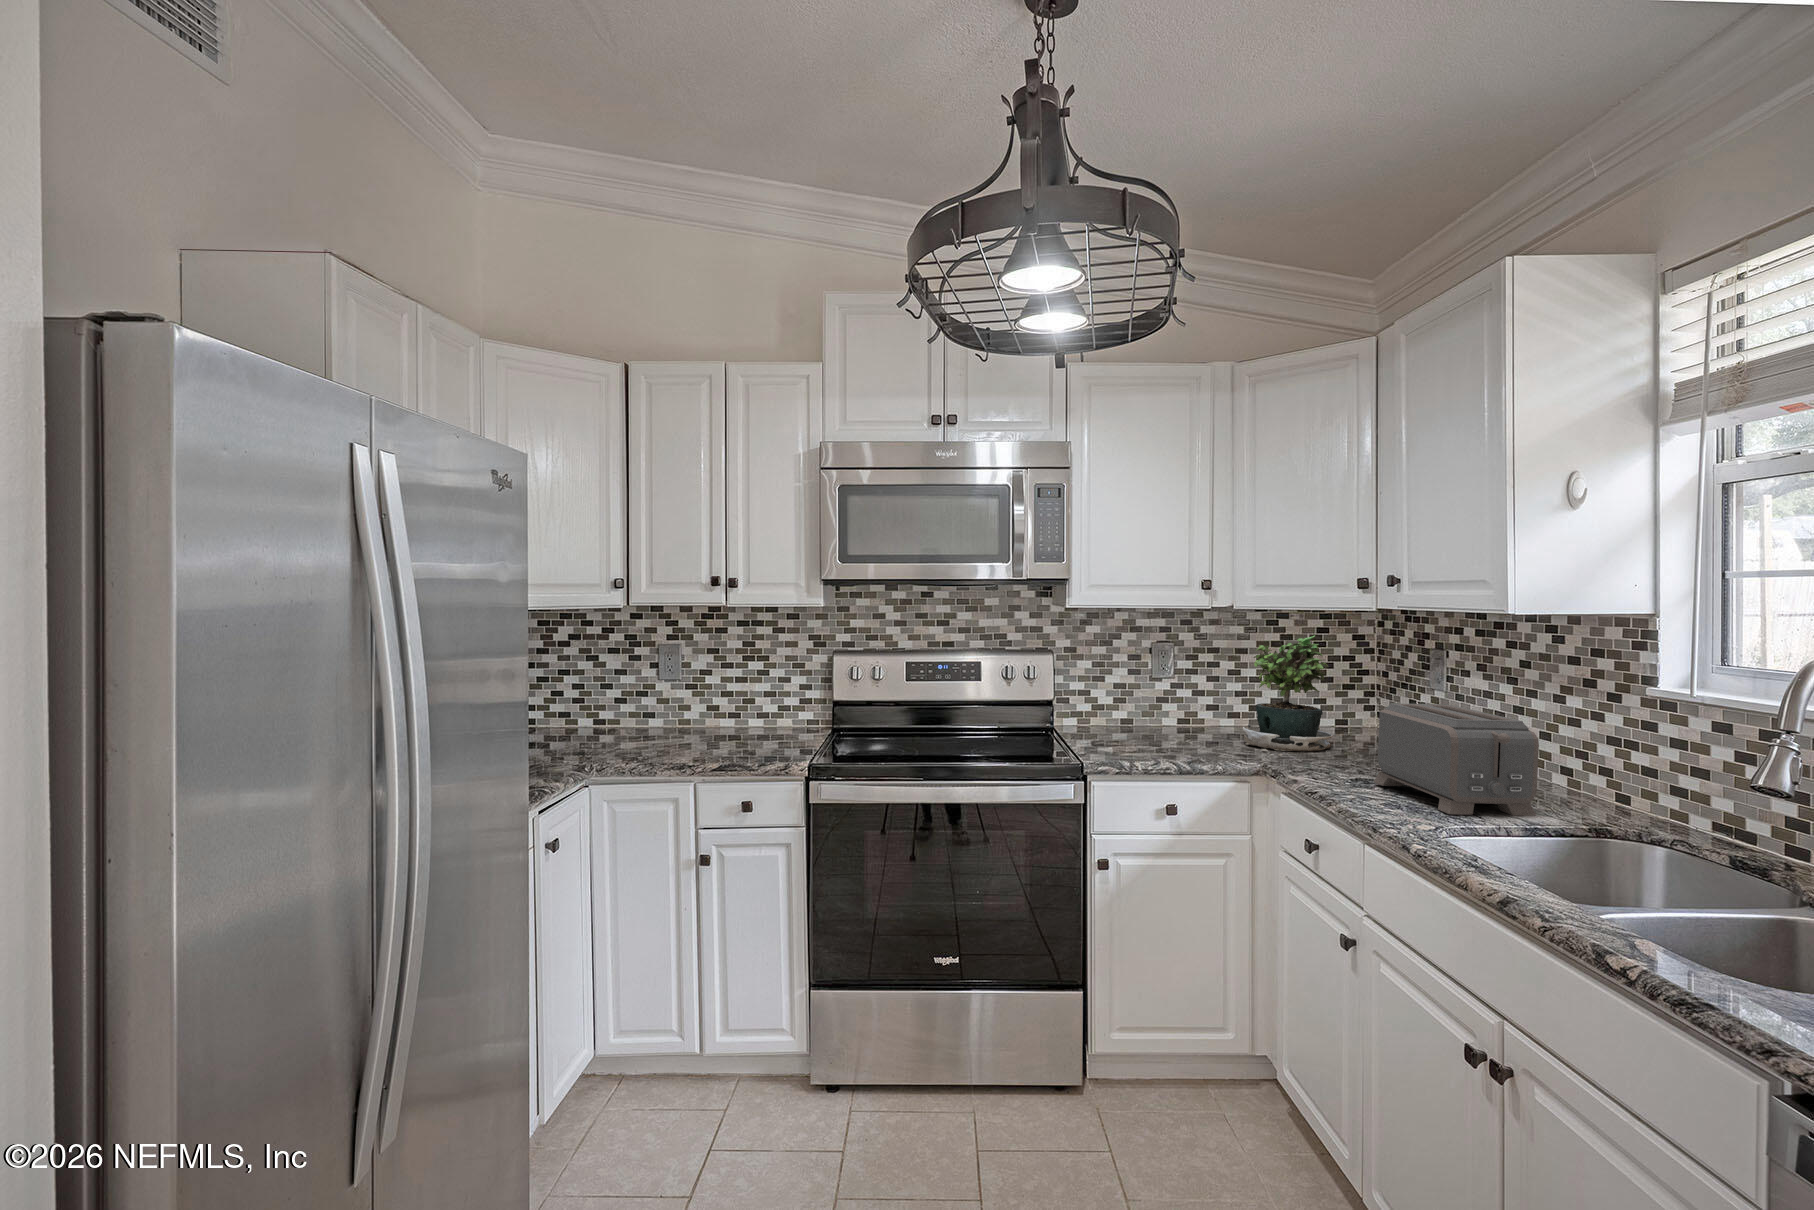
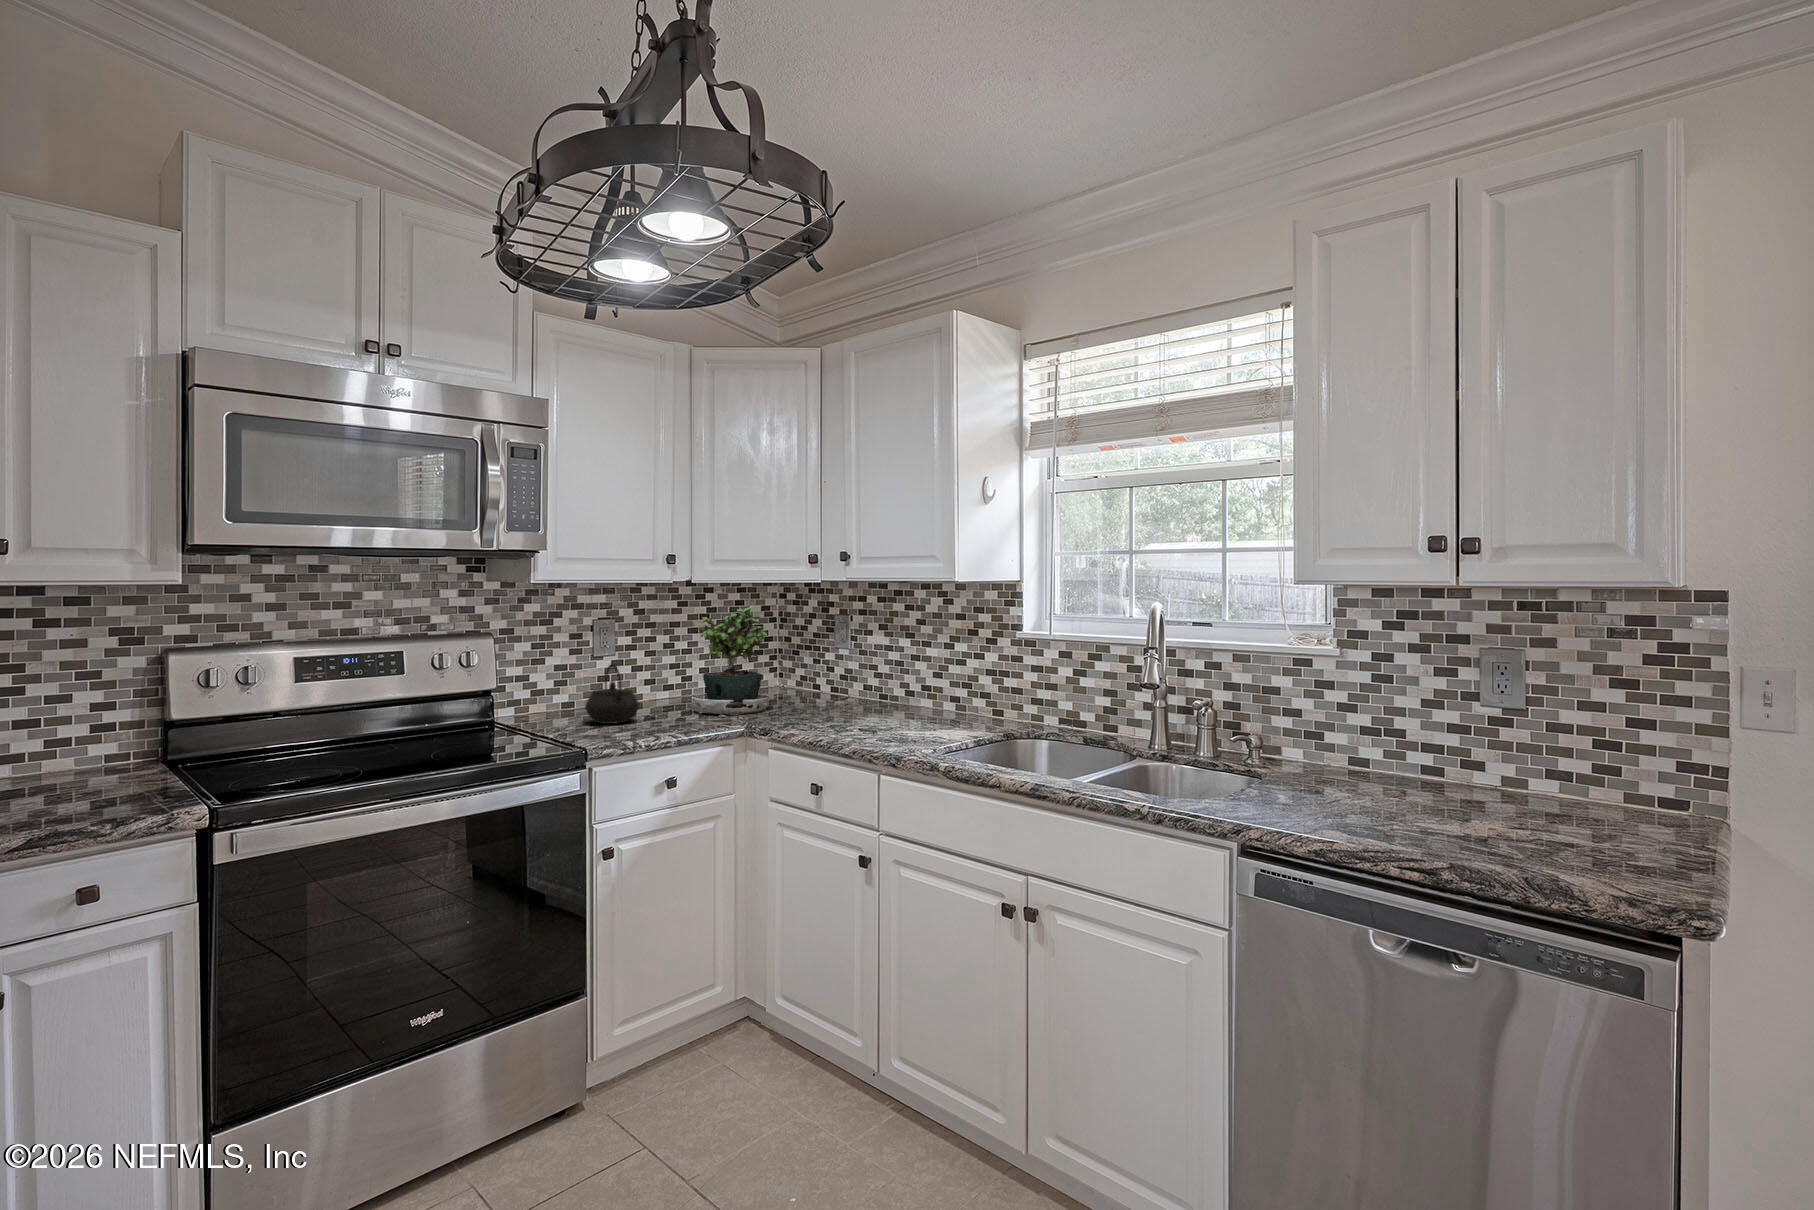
kettle: none [1129,686,1180,743] -> present [585,664,639,724]
toaster: present [1374,703,1539,816] -> none [842,656,967,742]

